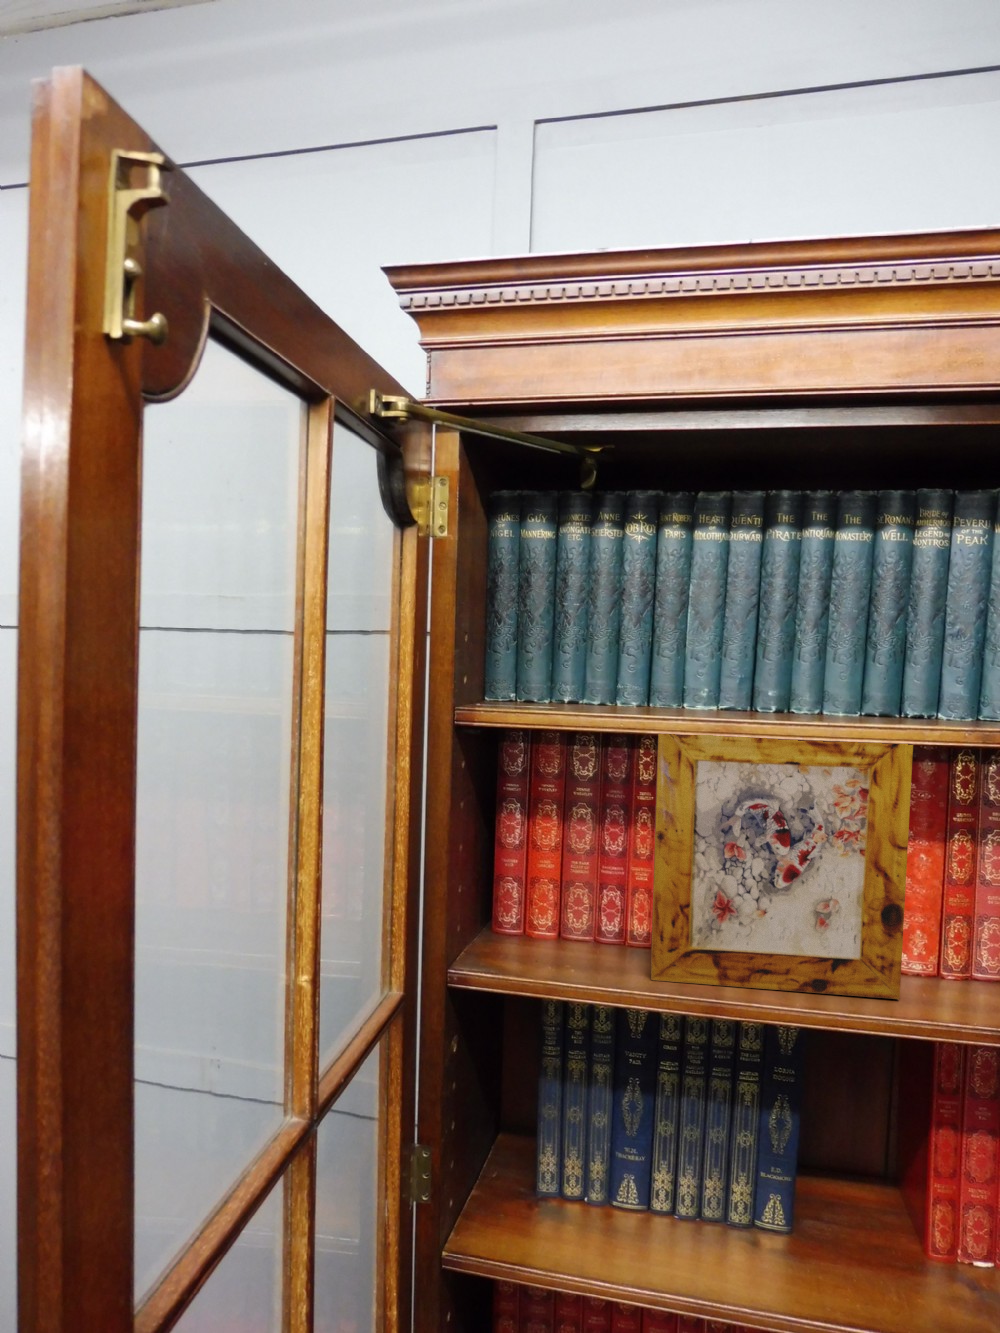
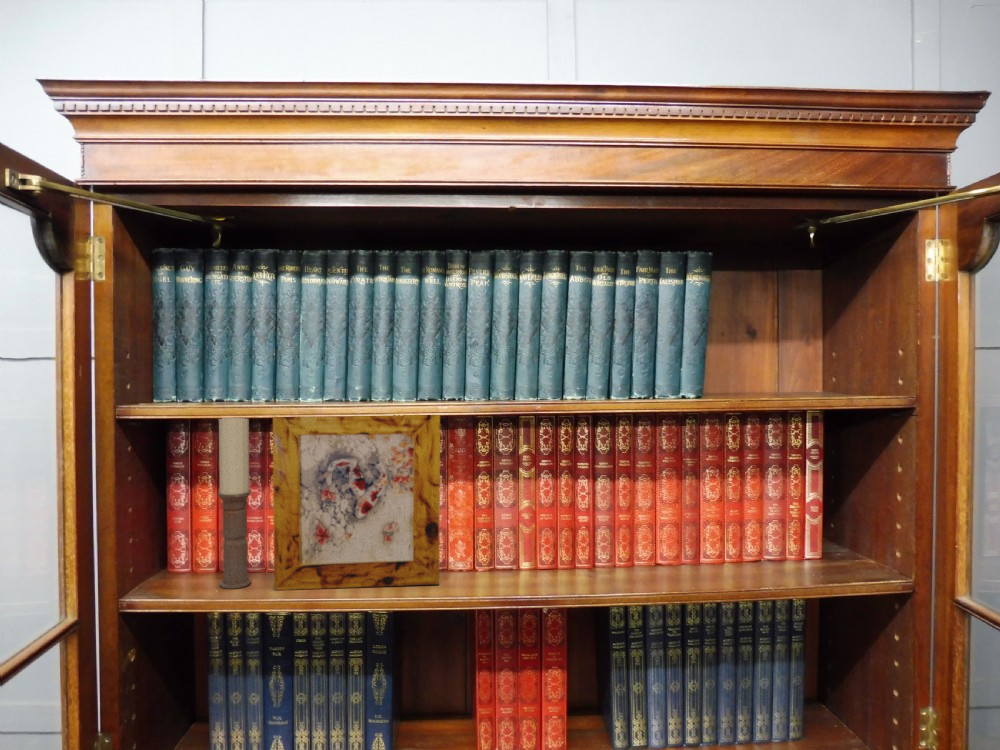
candle: none [571,713,618,970] -> present [218,418,251,589]

